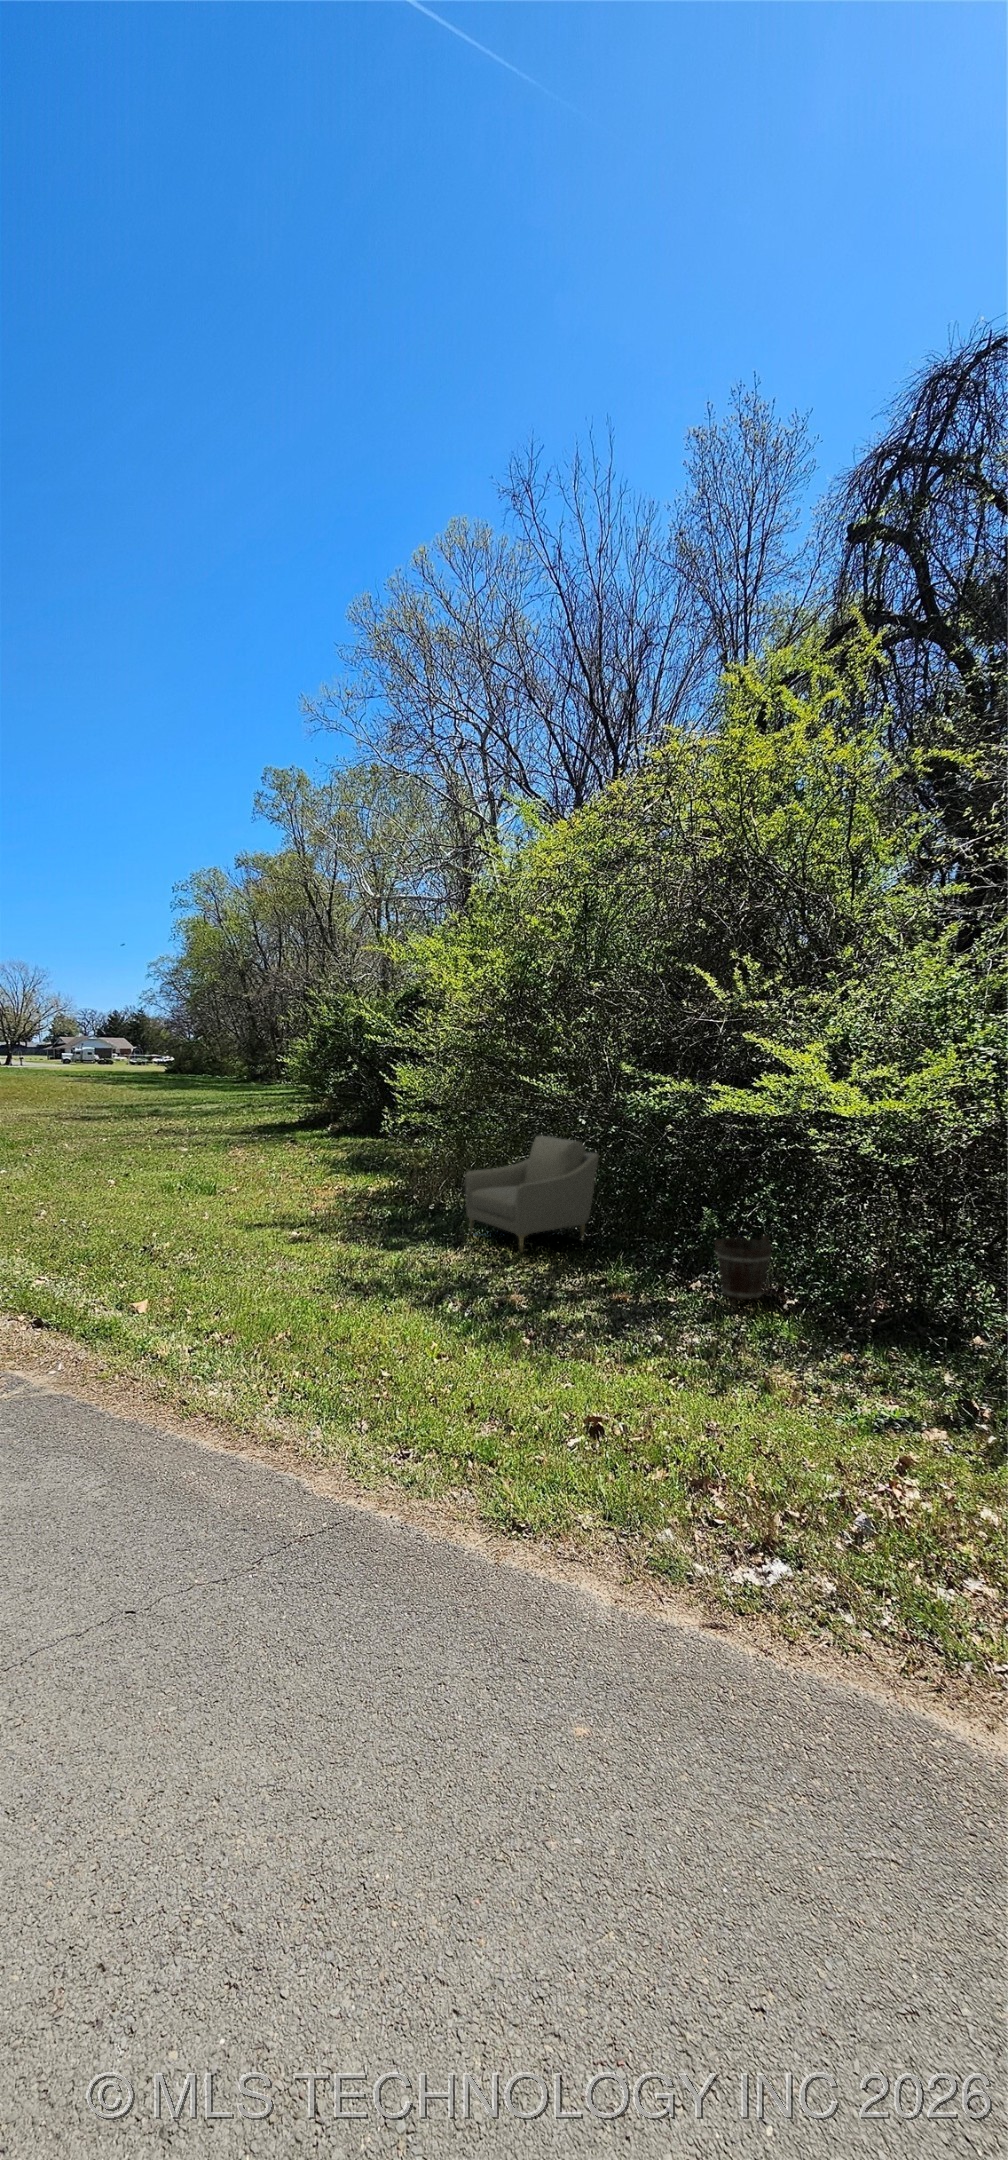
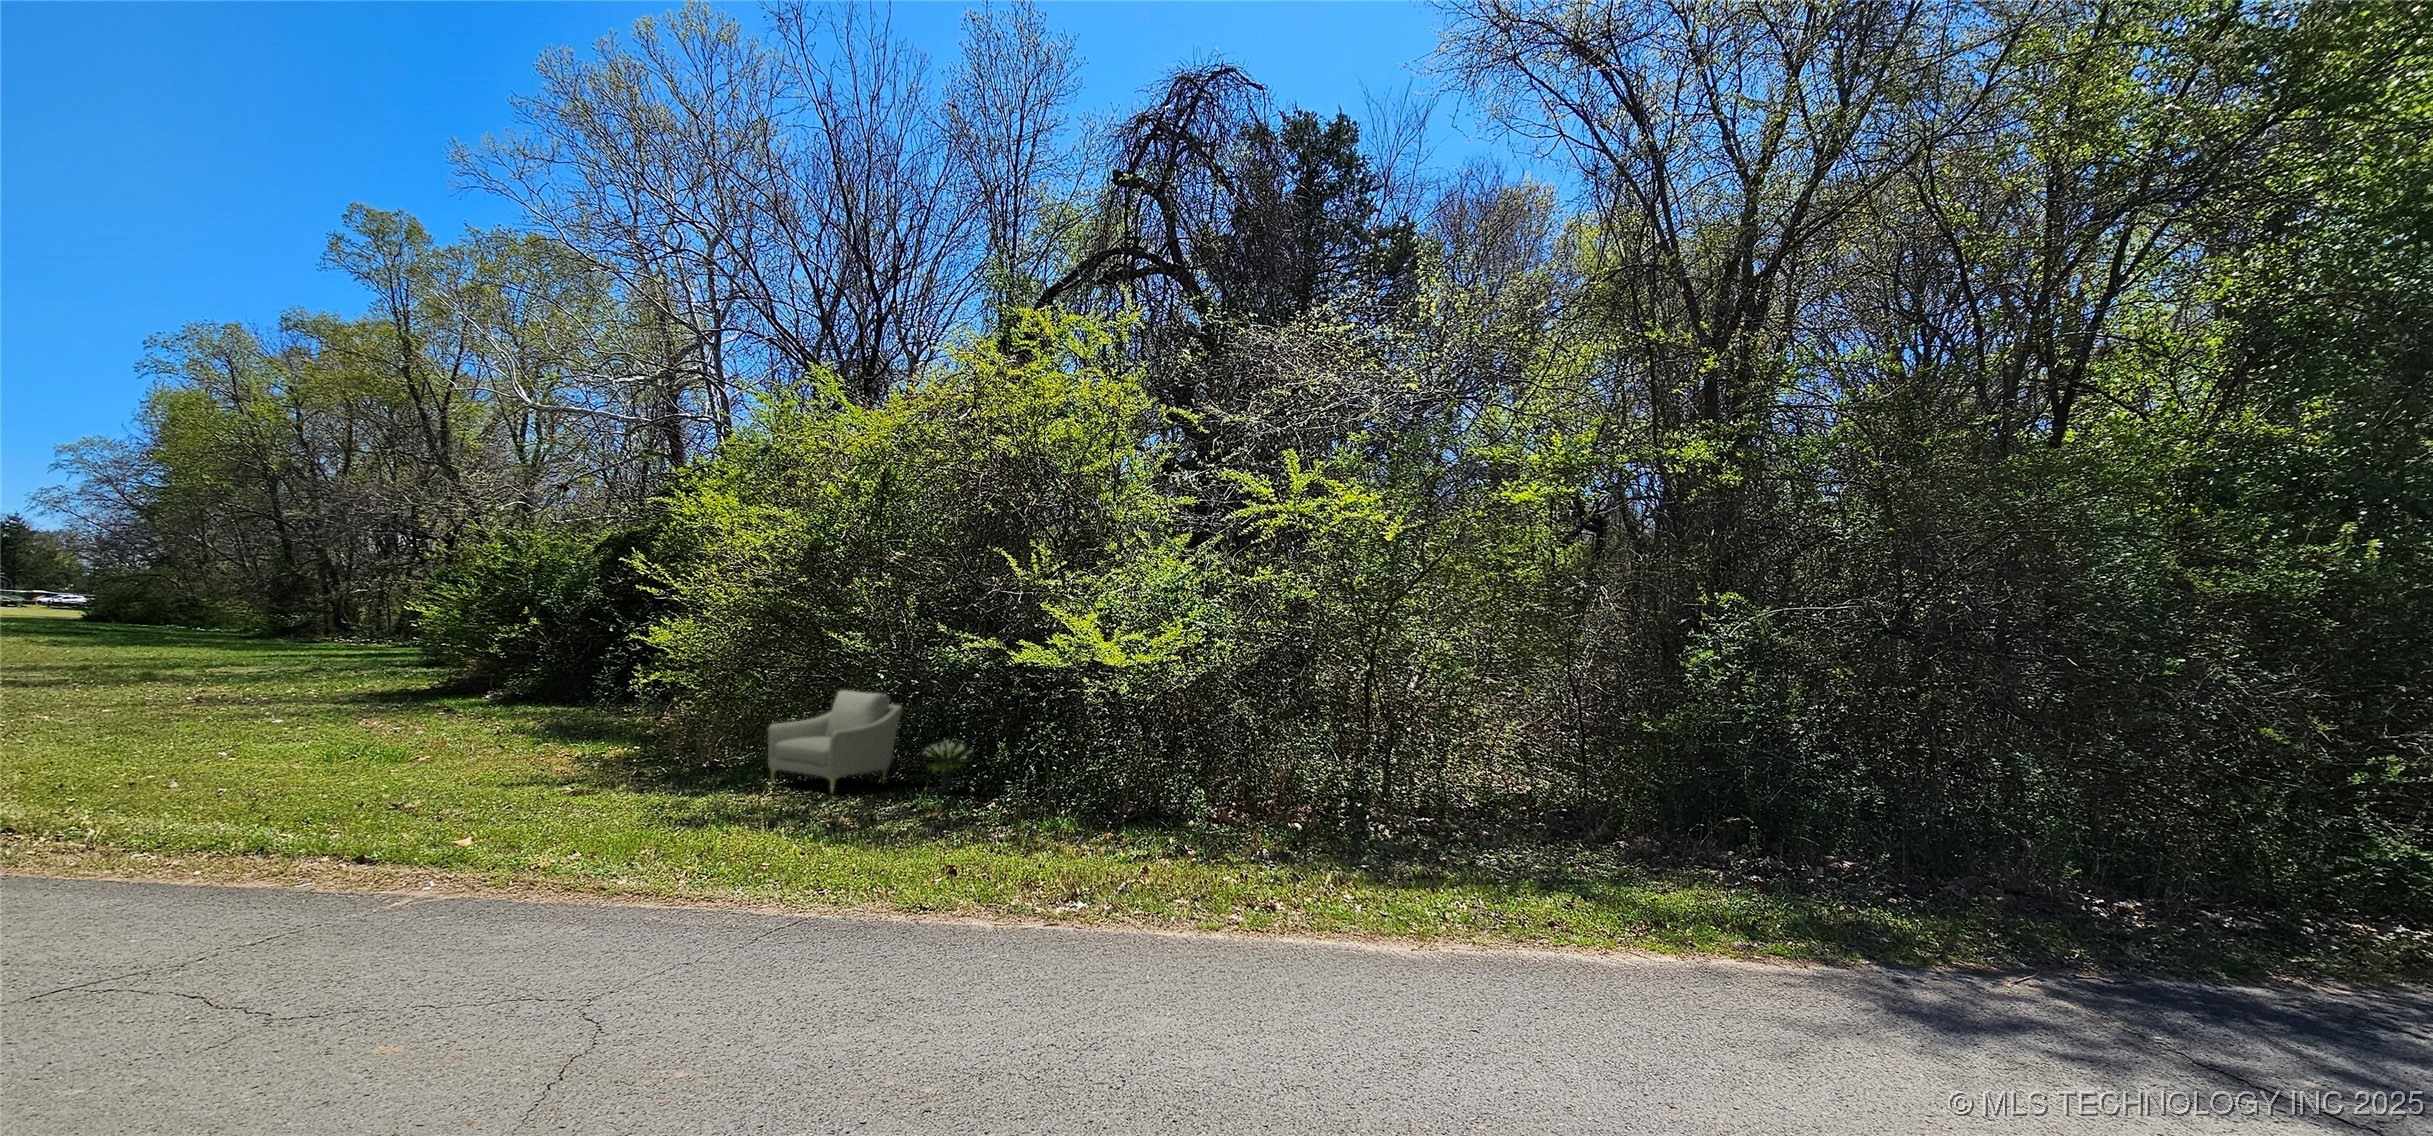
potted plant: none [617,1197,675,1258] -> present [924,741,972,793]
bucket: present [715,1235,772,1300] -> none [1011,761,1055,811]

